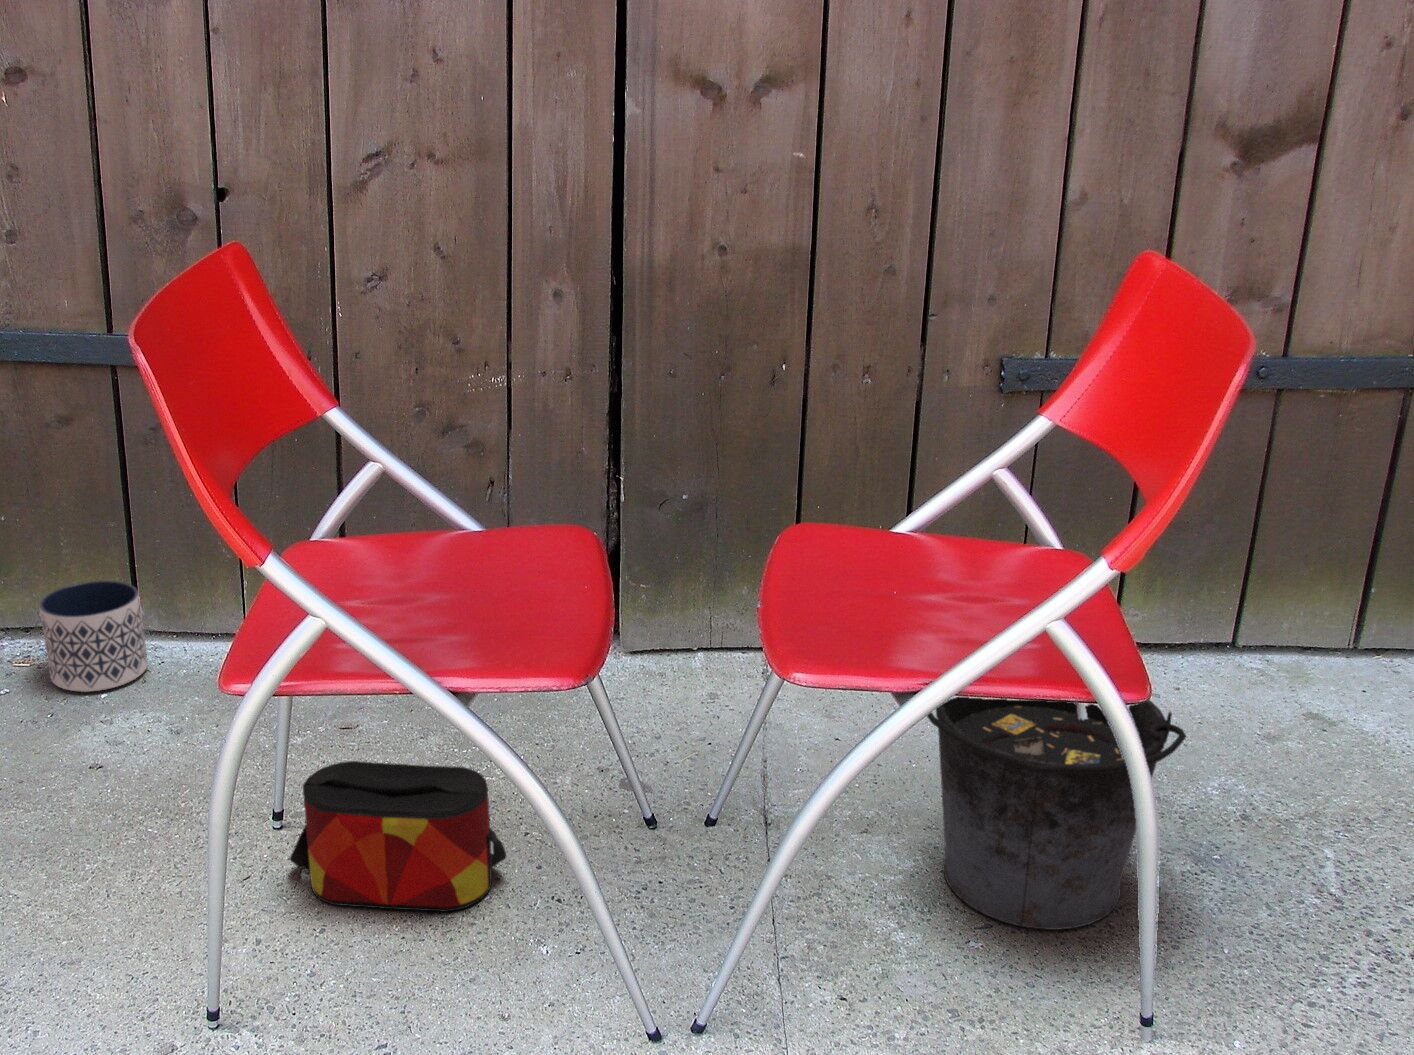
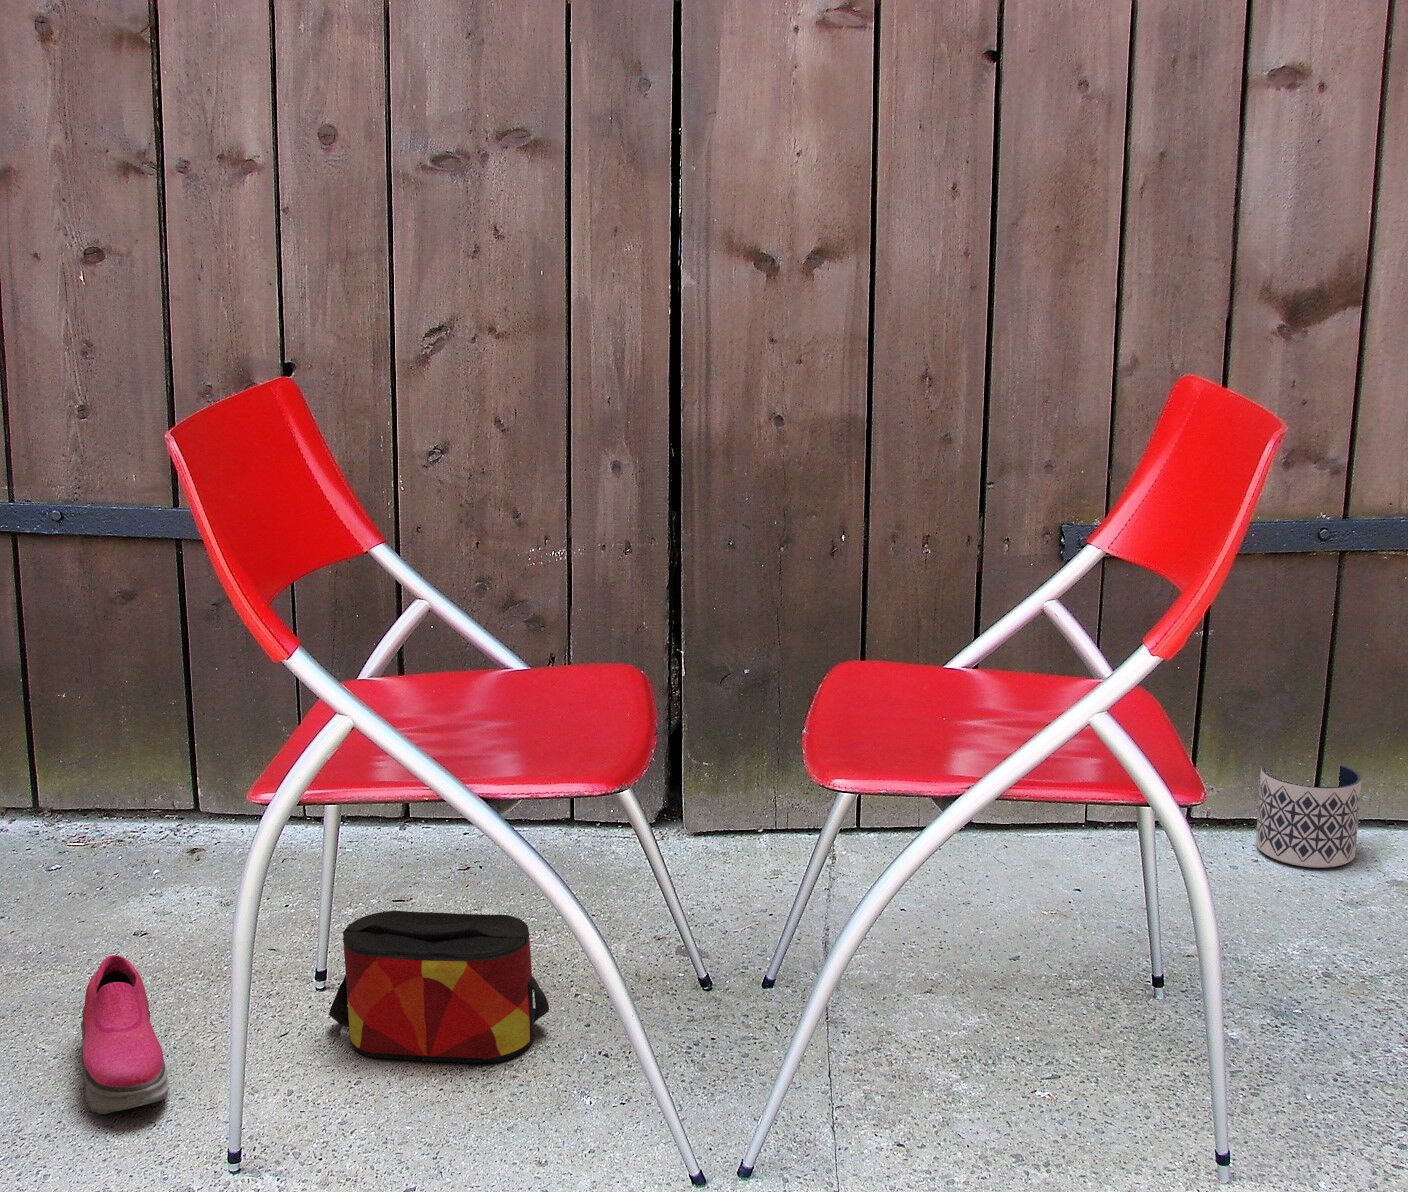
planter: present [39,581,148,692] -> present [1256,765,1361,868]
bucket: present [927,697,1186,930] -> none [969,804,1251,1078]
shoe: none [43,805,134,968] -> present [81,955,169,1114]

